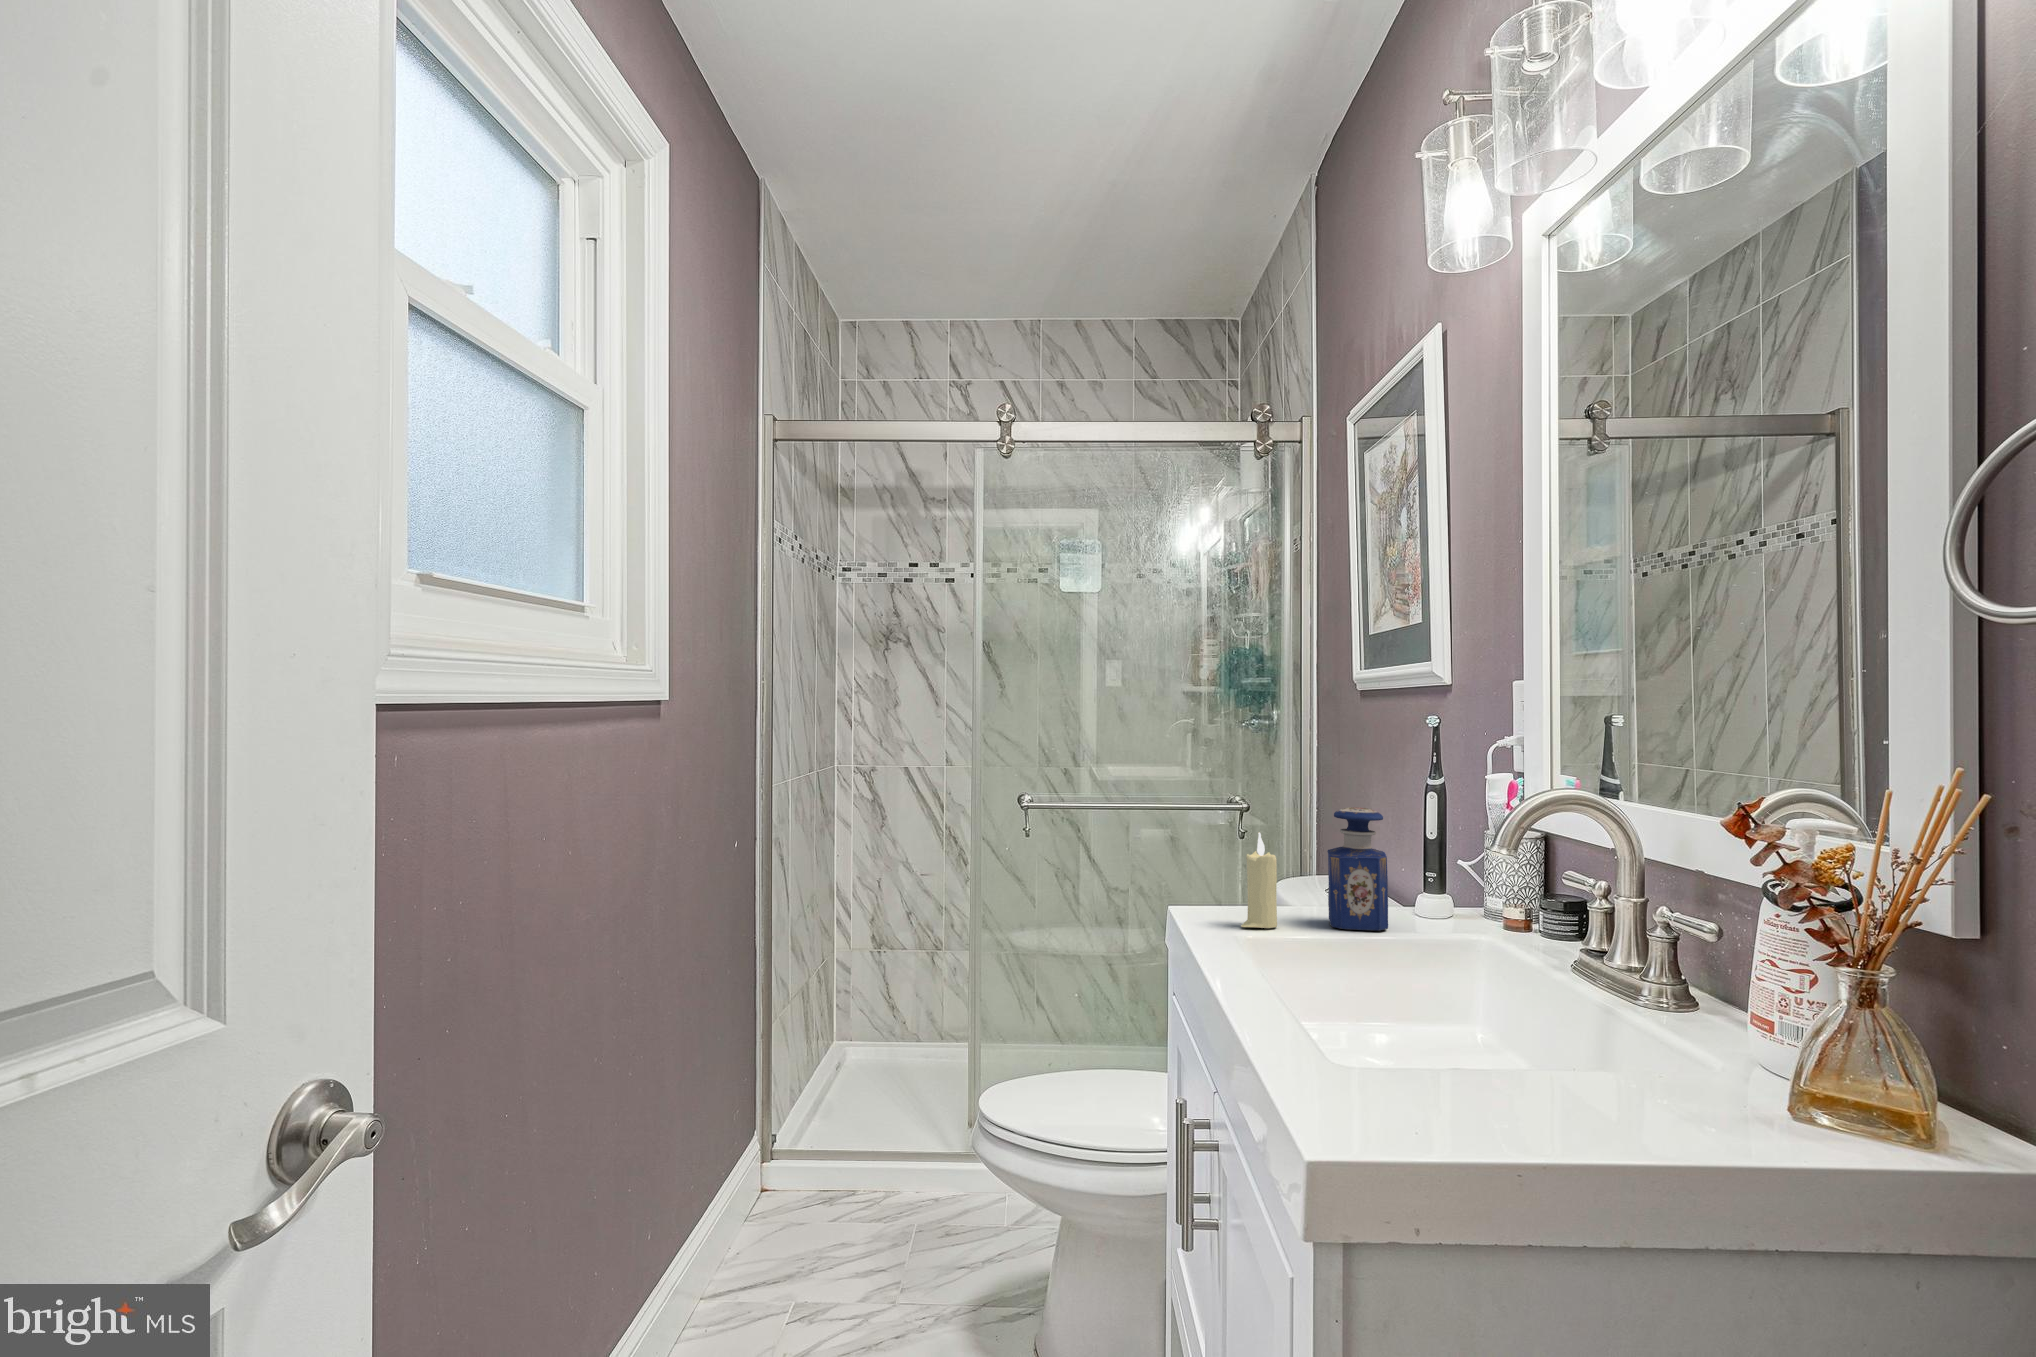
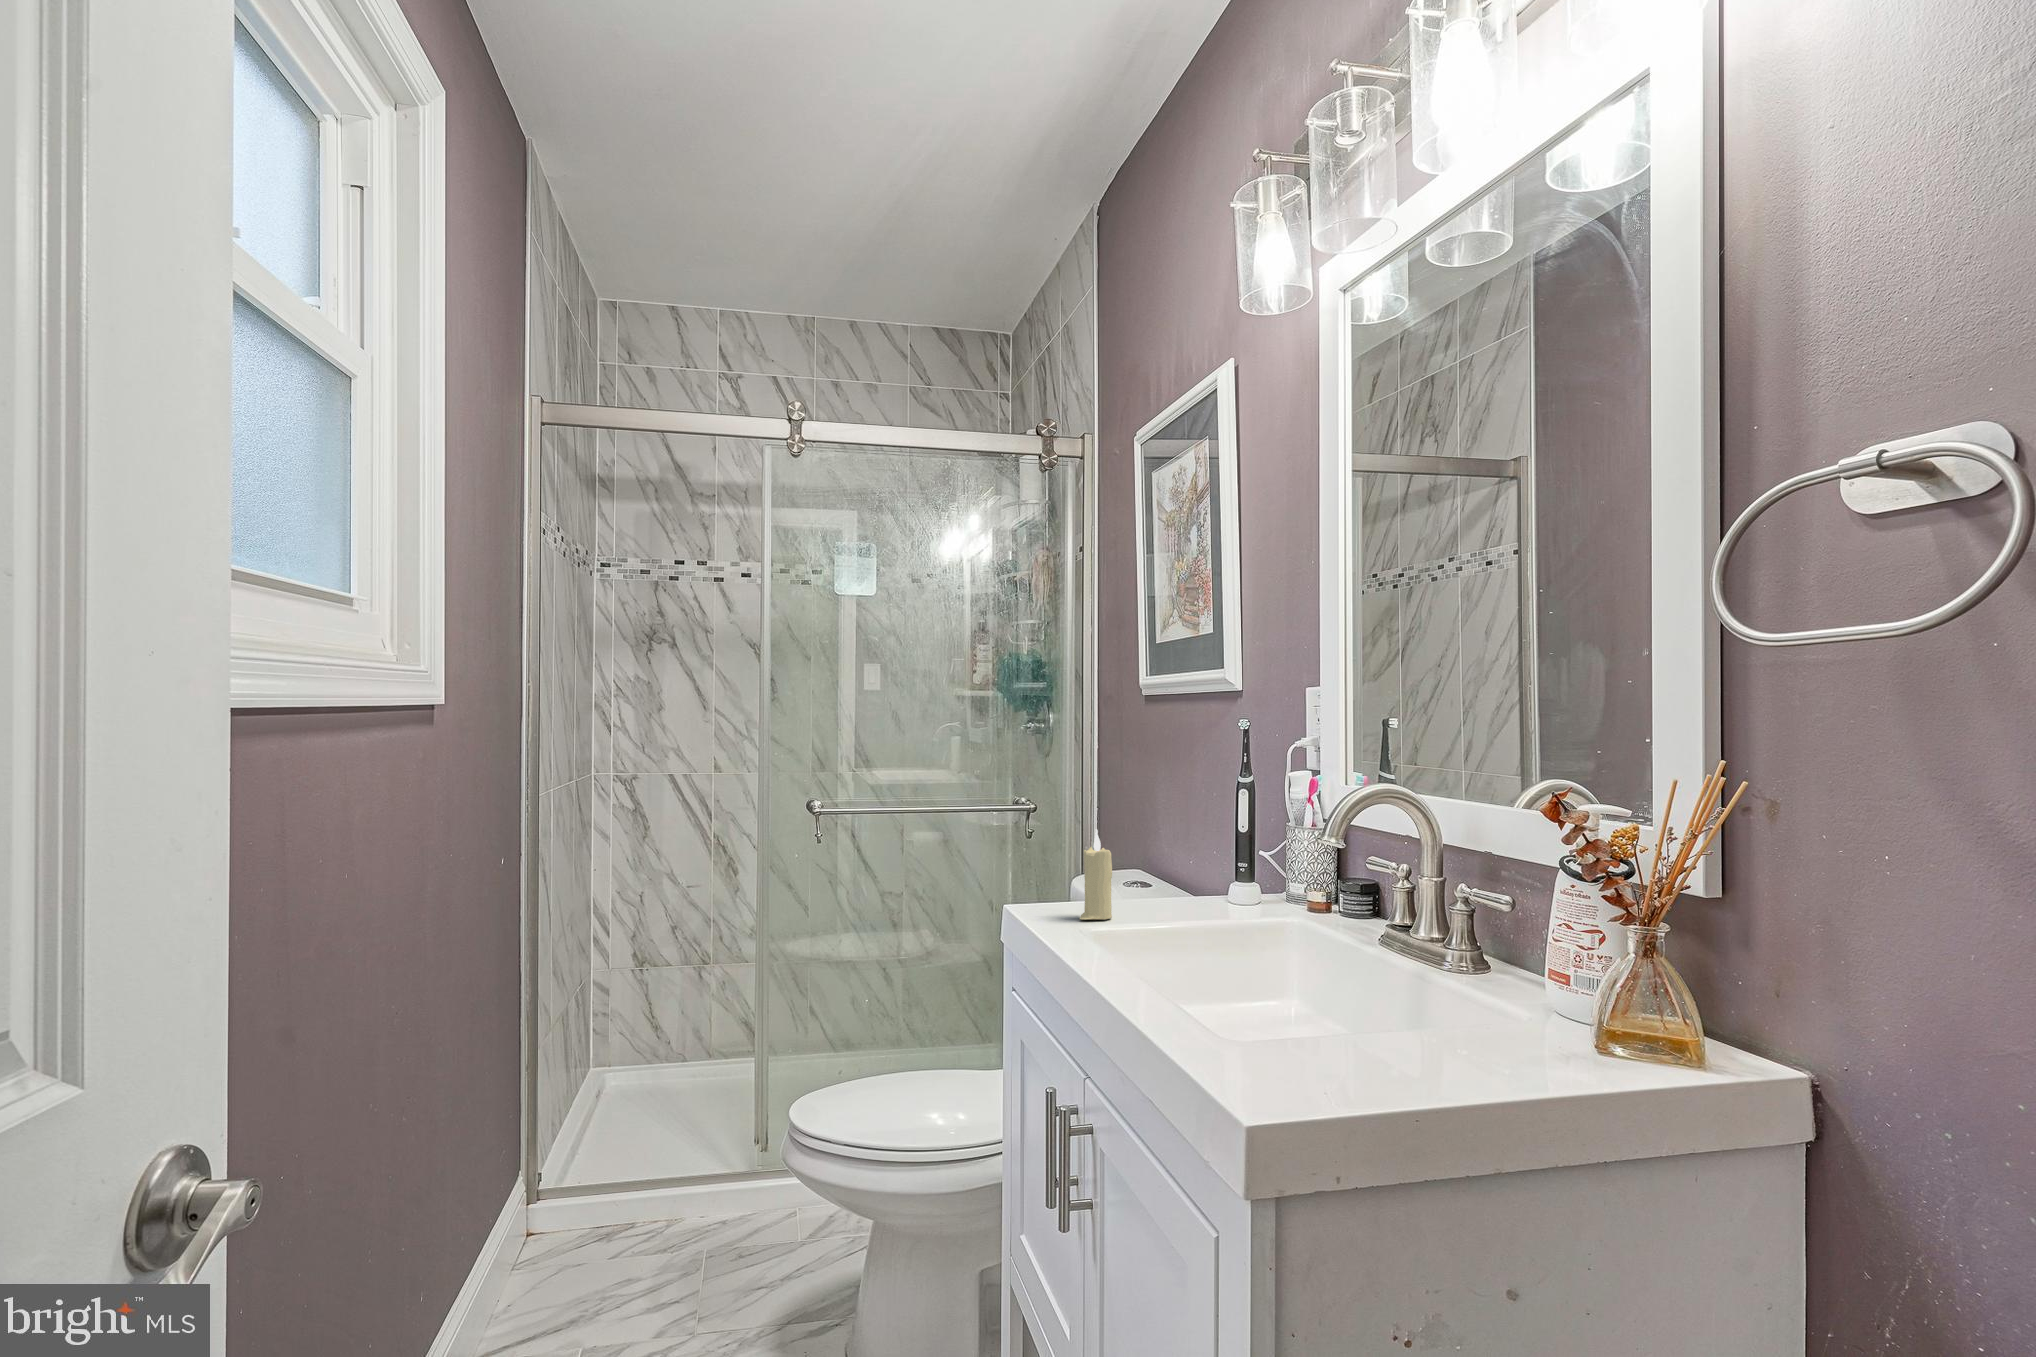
perfume bottle: present [1327,807,1388,930] -> none [1153,803,1209,917]

